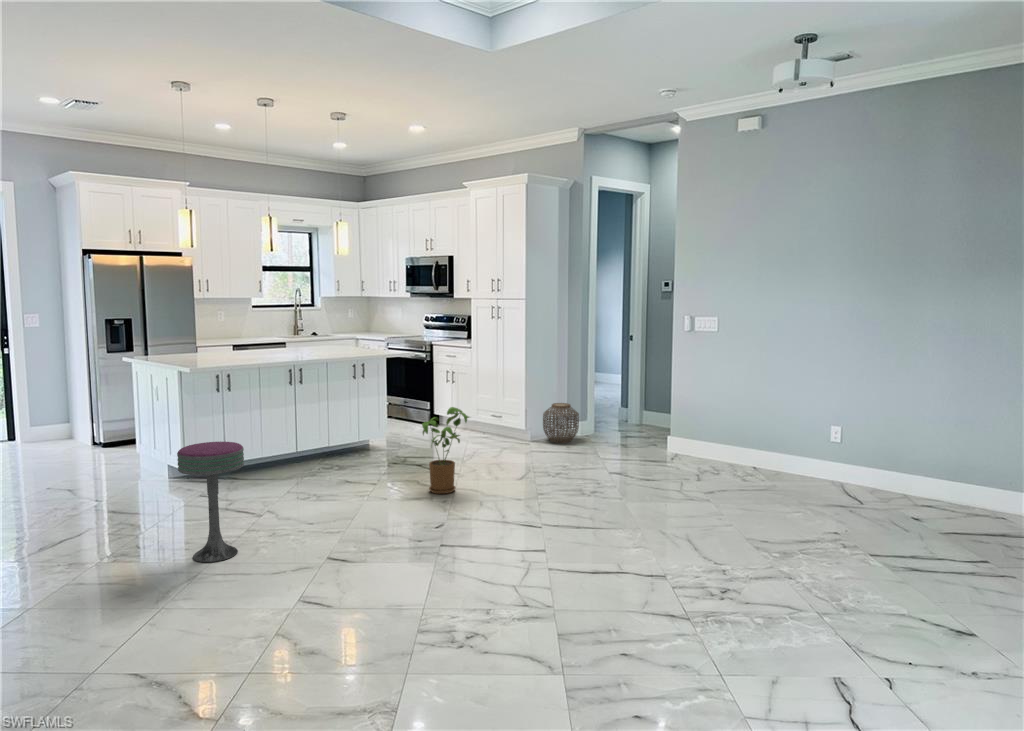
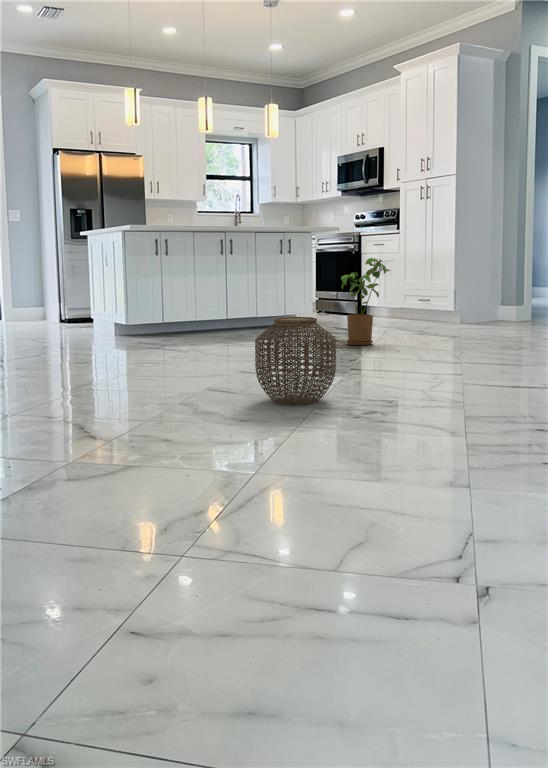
woven basket: present [543,403,579,443] -> present [255,317,336,405]
bar stool: present [177,442,244,562] -> none [111,261,169,367]

